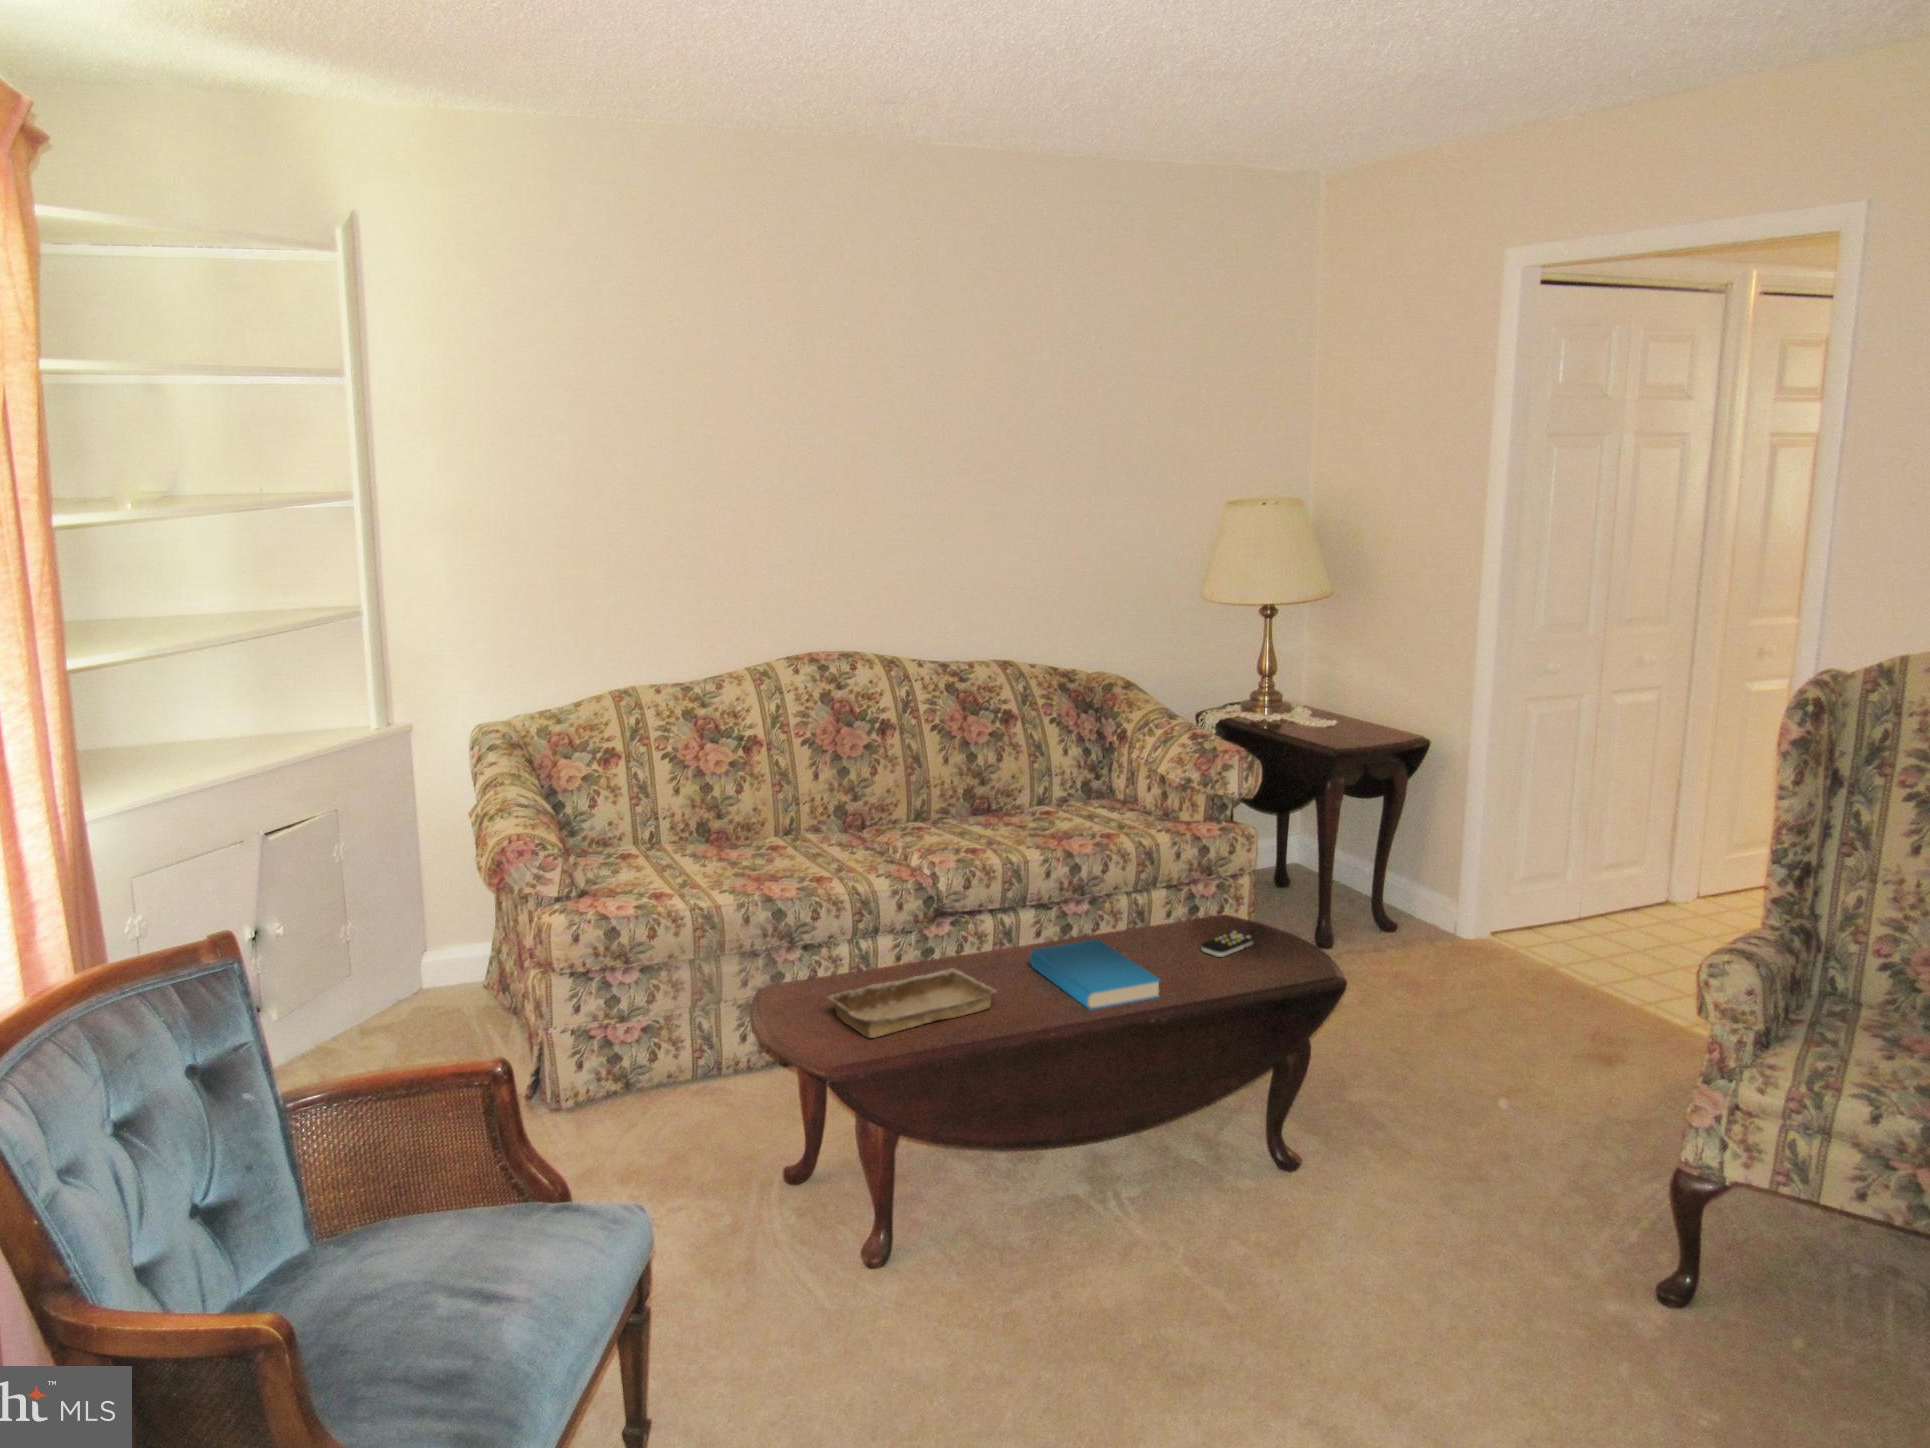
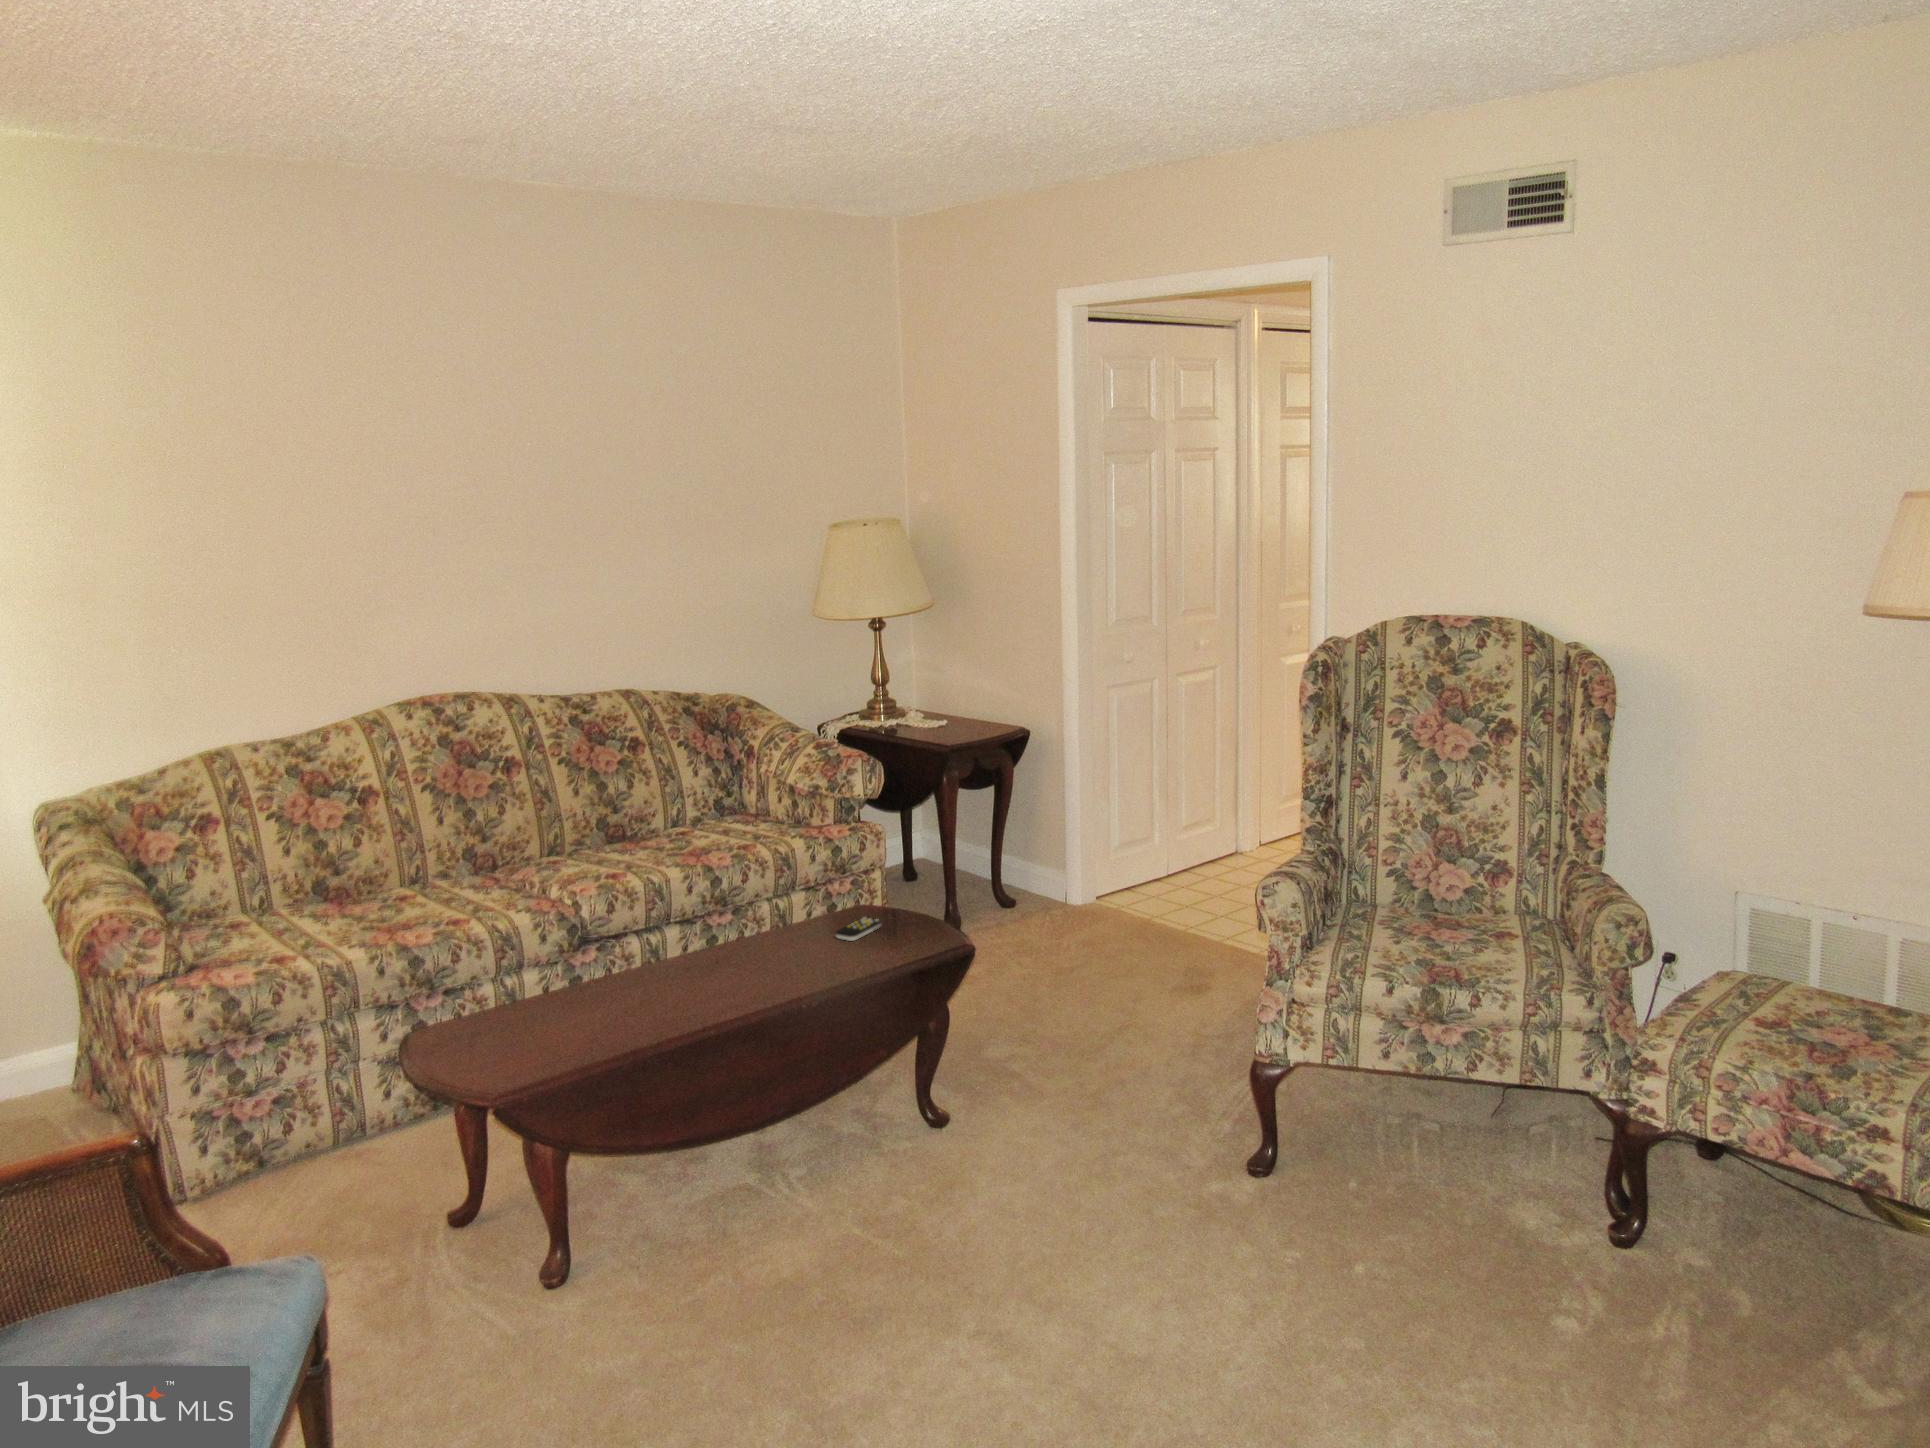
book: present [1030,939,1160,1010] -> none [679,939,801,1002]
tray: present [827,968,996,1038] -> none [481,983,651,1057]

